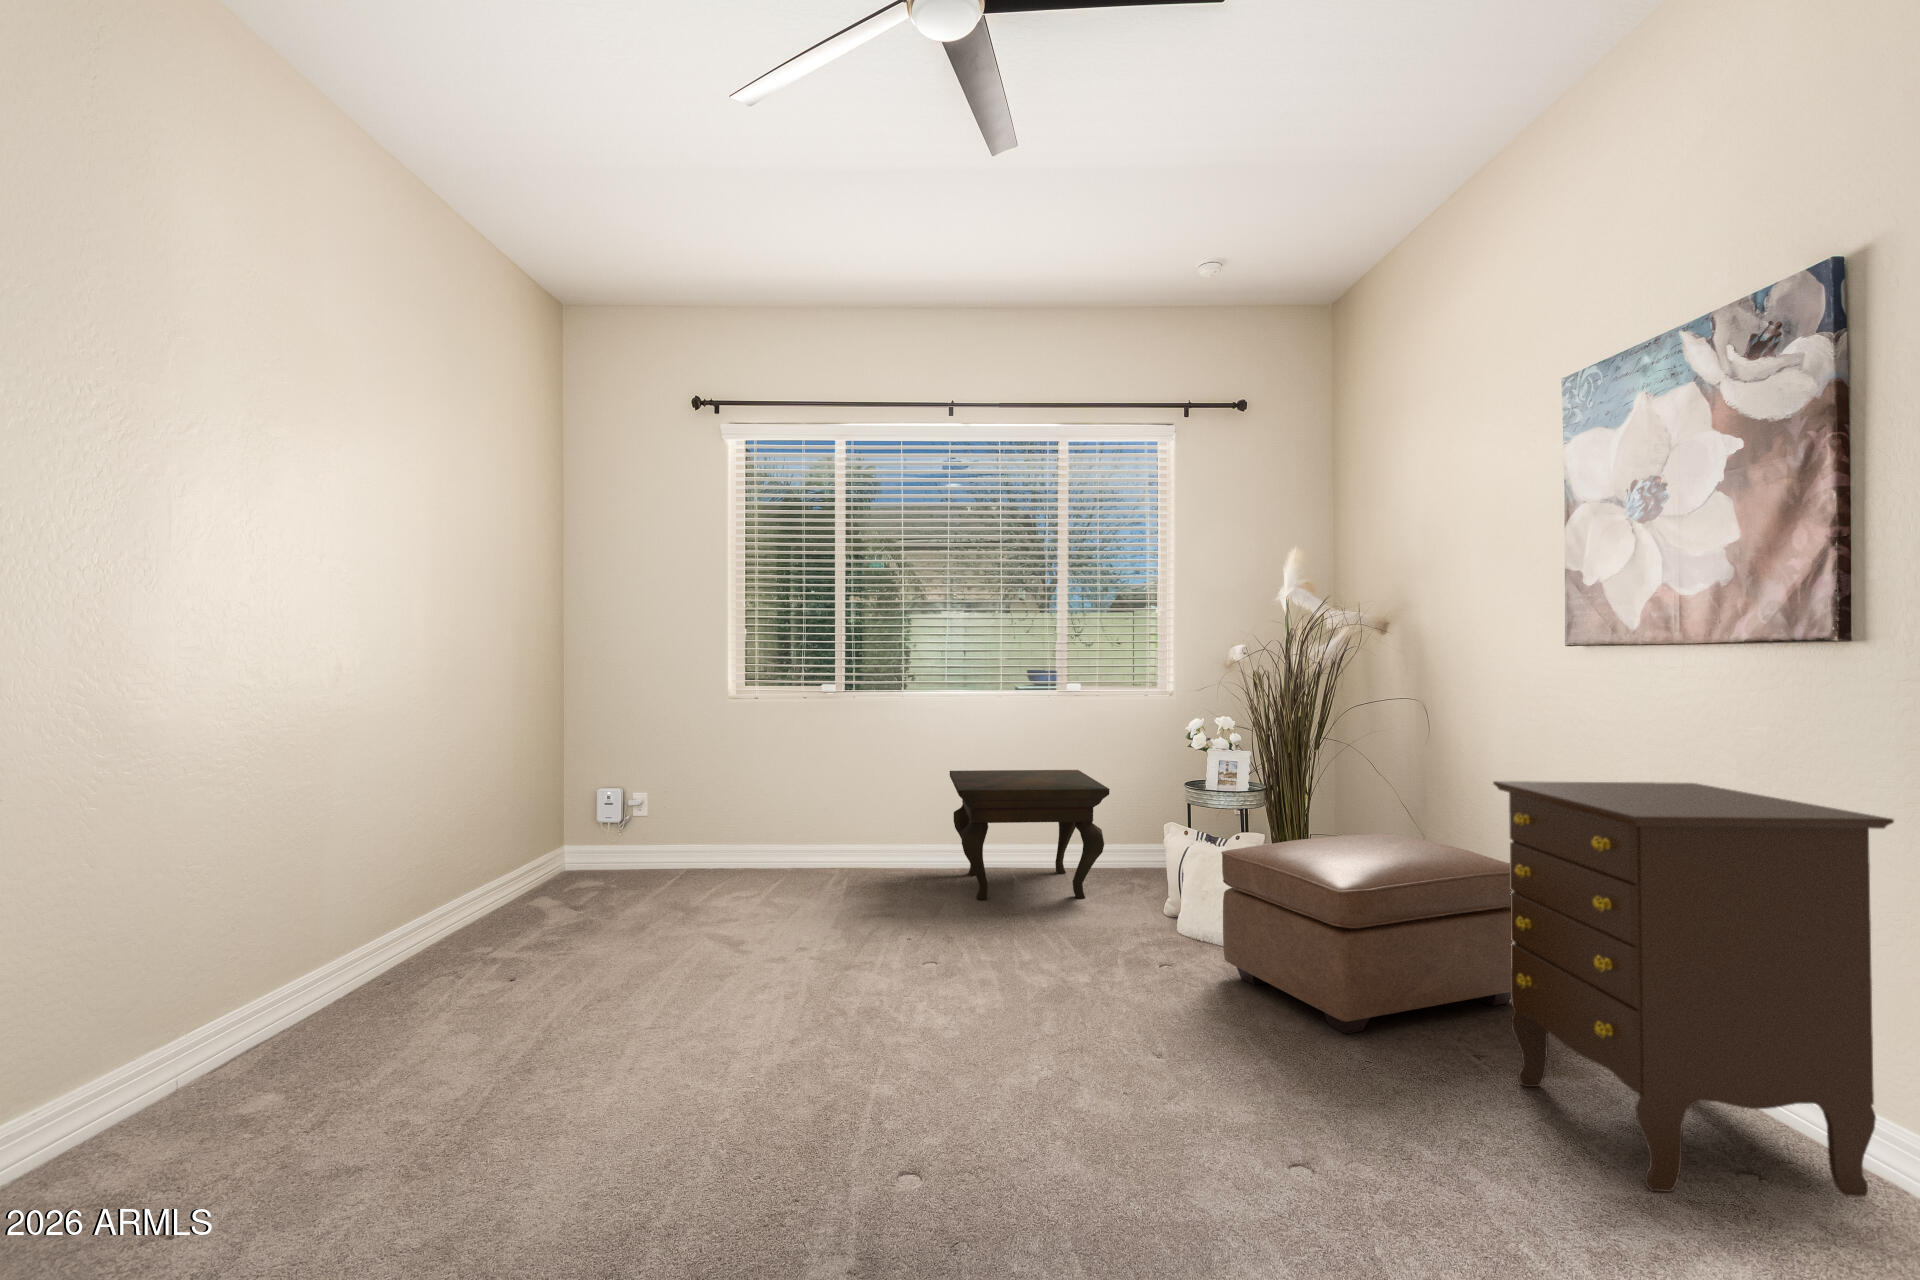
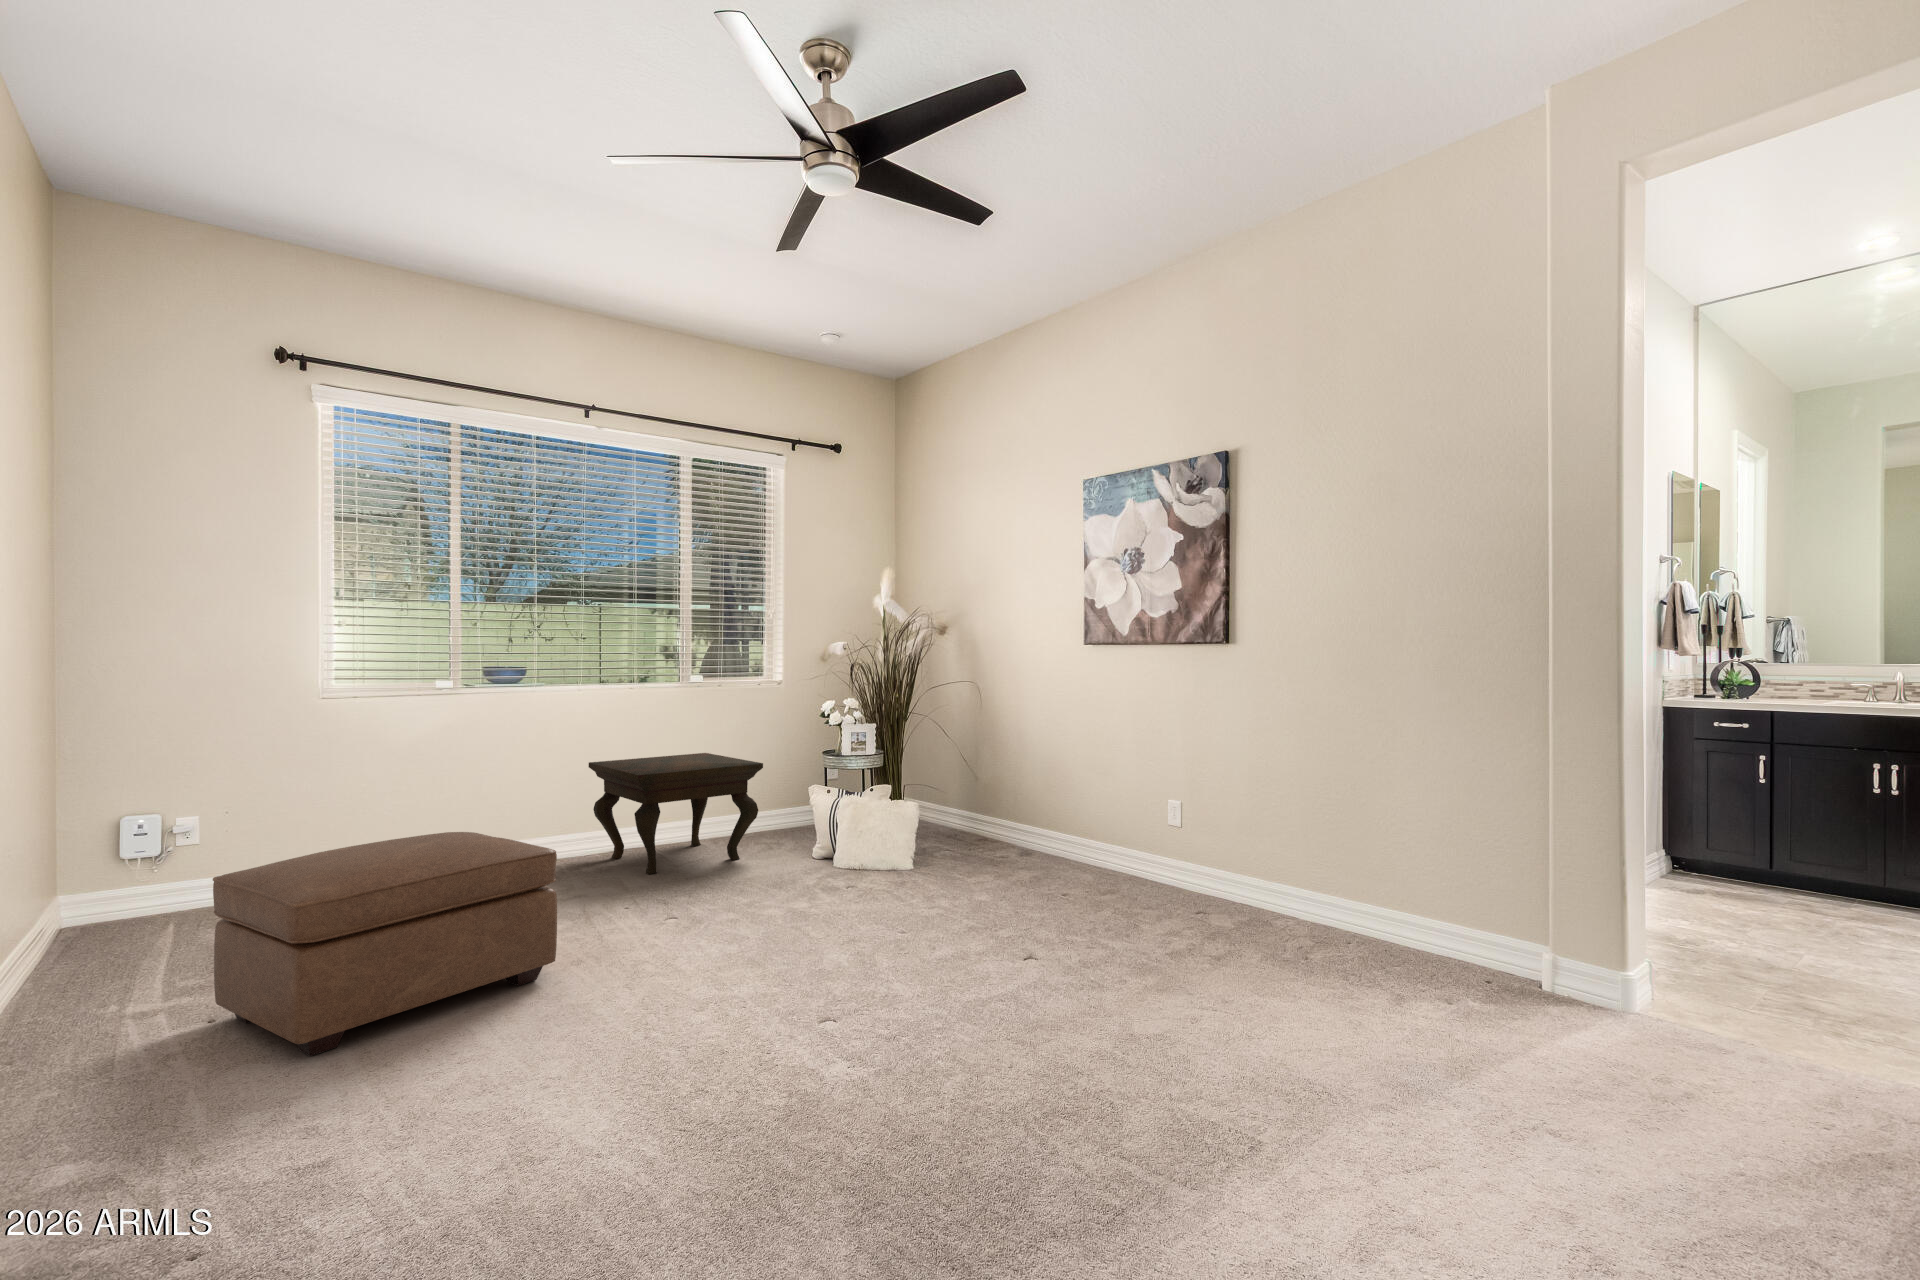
dresser: present [1493,781,1894,1197] -> none [1078,721,1249,930]
ottoman: present [1221,834,1513,1034] -> present [213,832,557,1056]

